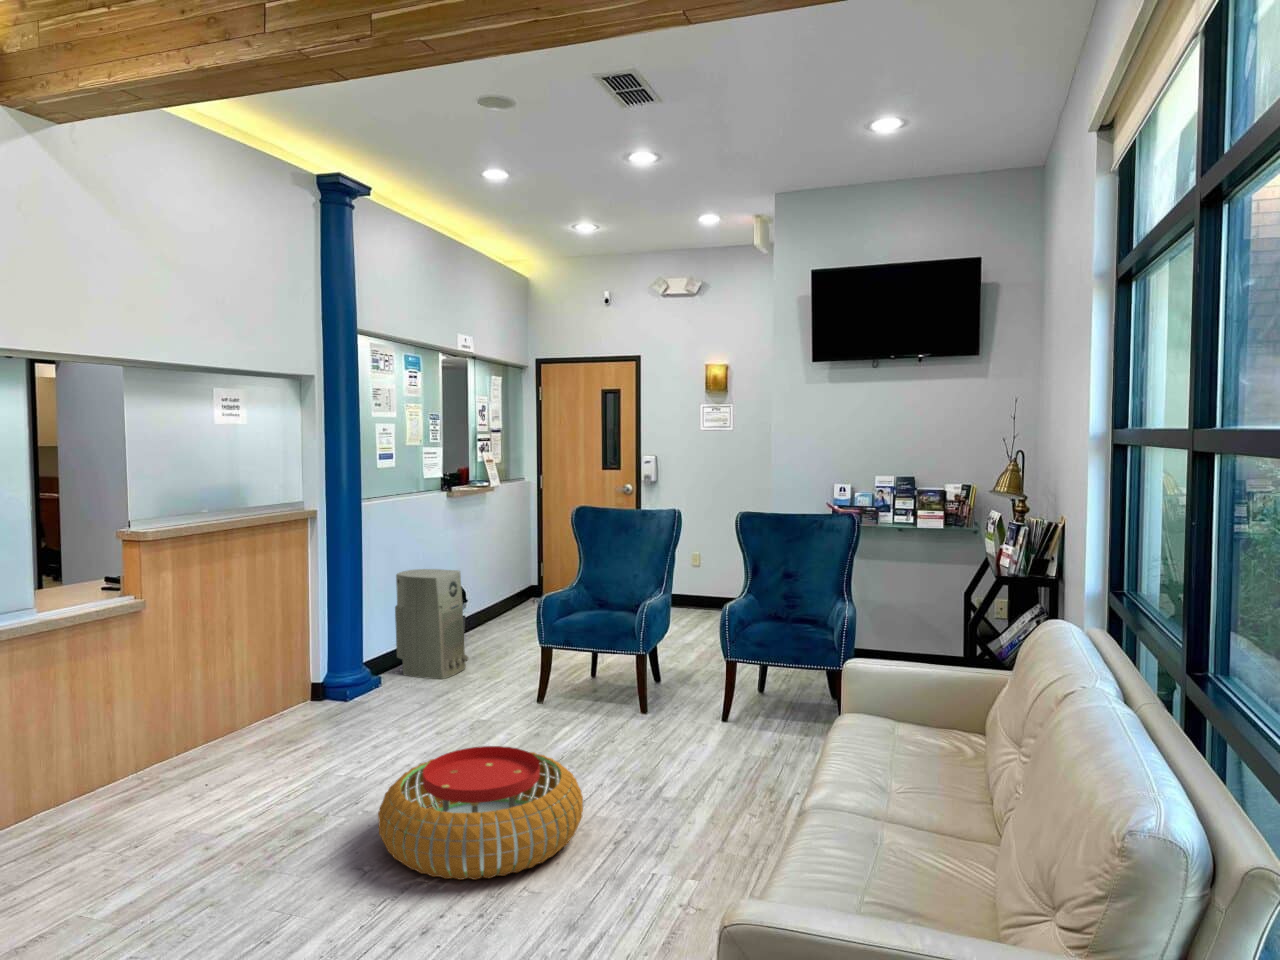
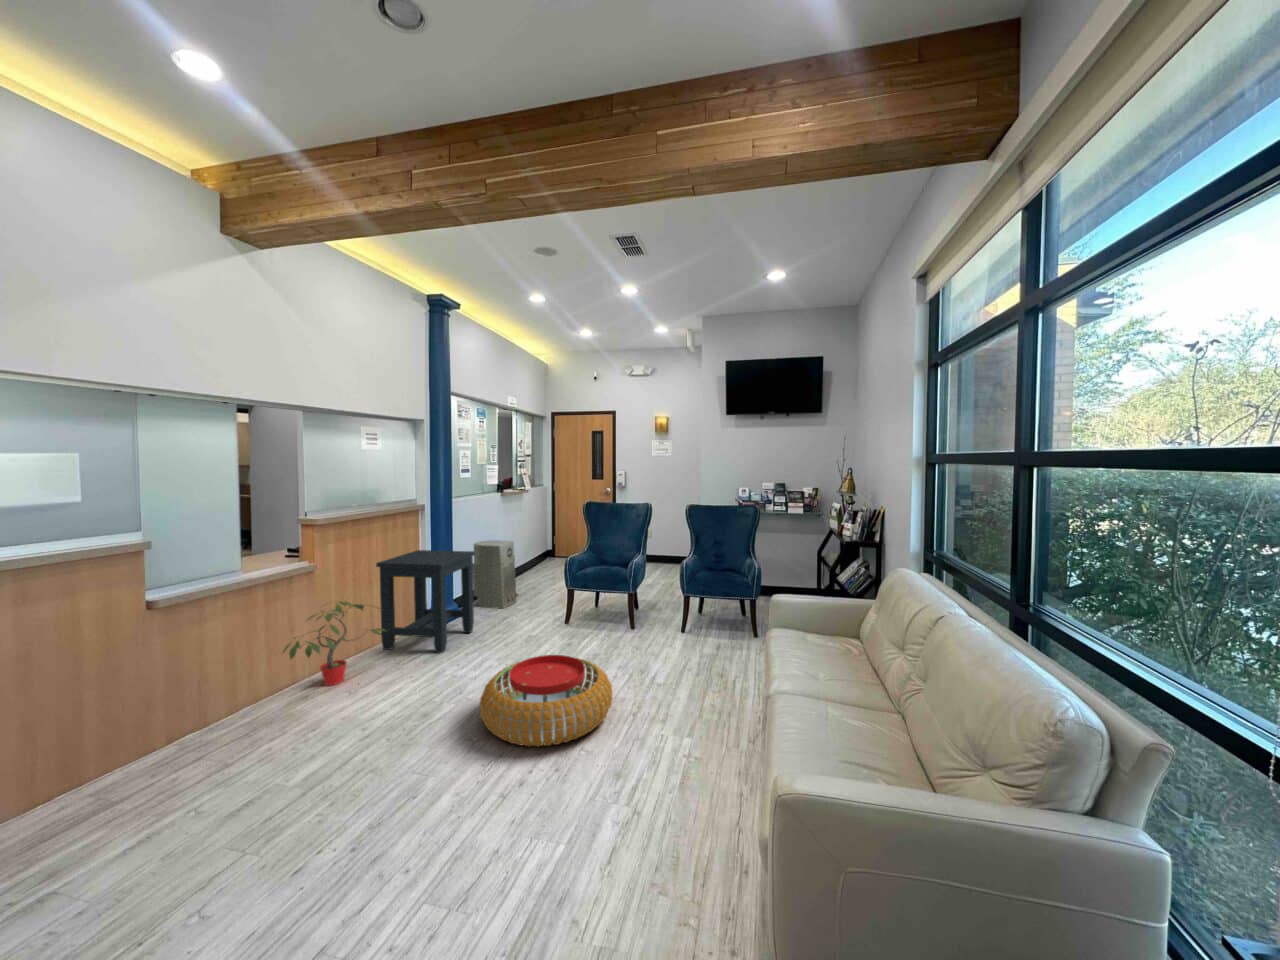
side table: none [239,582,392,743] -> present [376,550,475,653]
potted plant: none [95,657,255,783] -> present [283,601,386,685]

